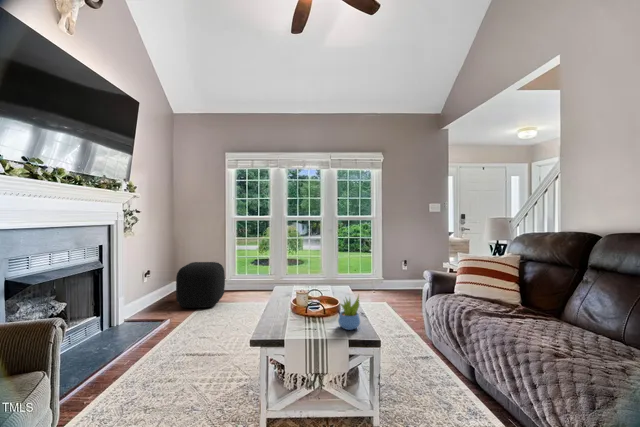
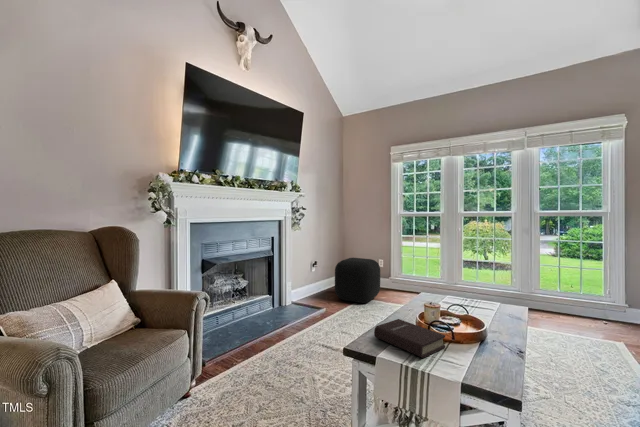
succulent plant: present [338,296,360,330] -> none [456,320,489,368]
book: none [271,307,326,332] -> present [374,319,445,358]

